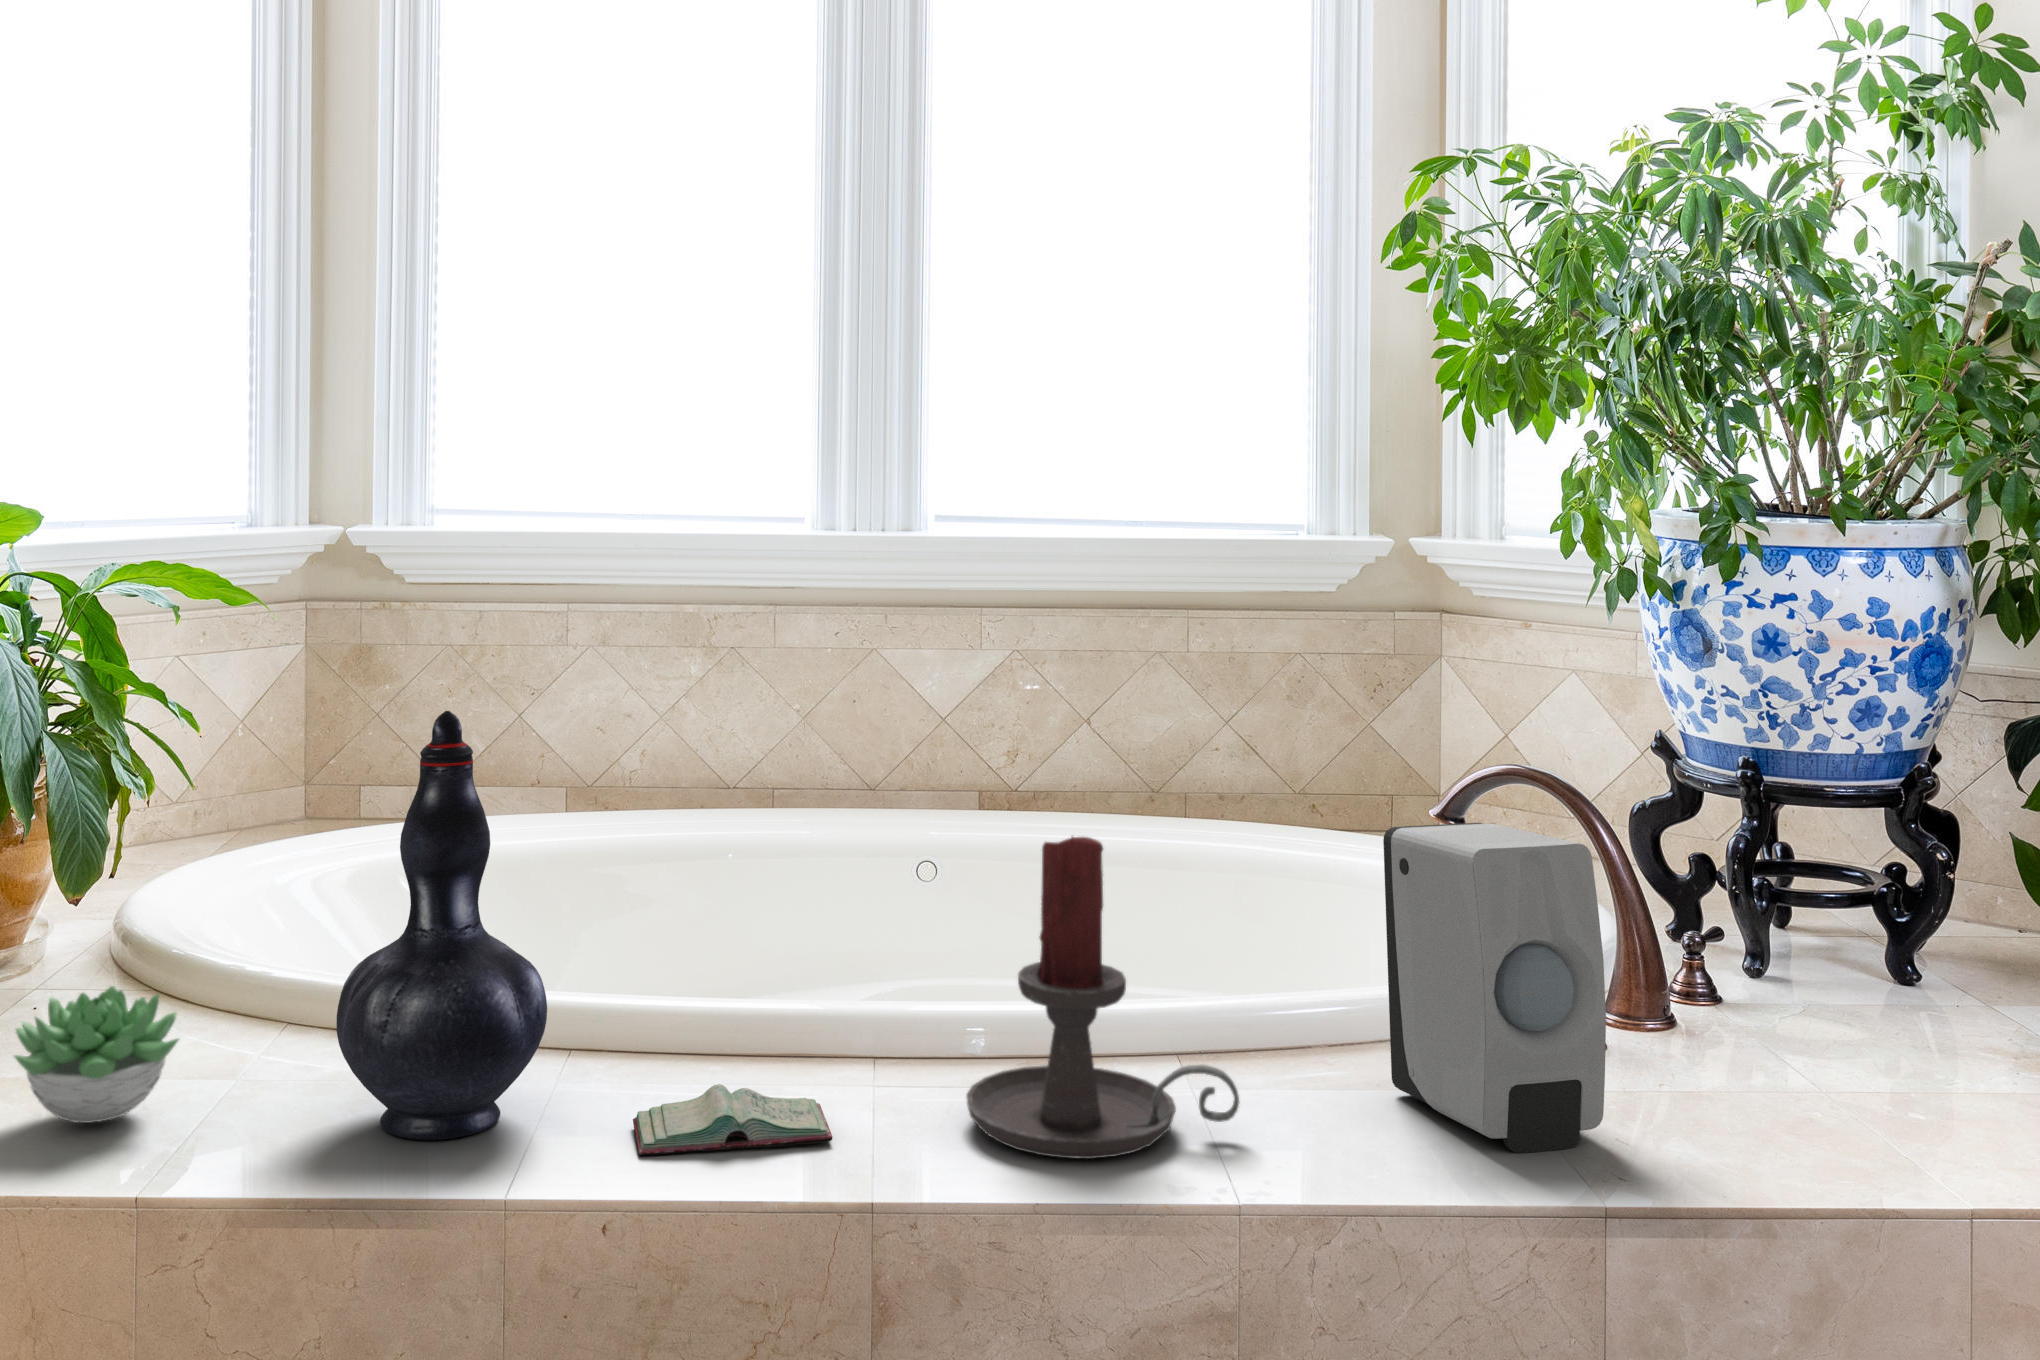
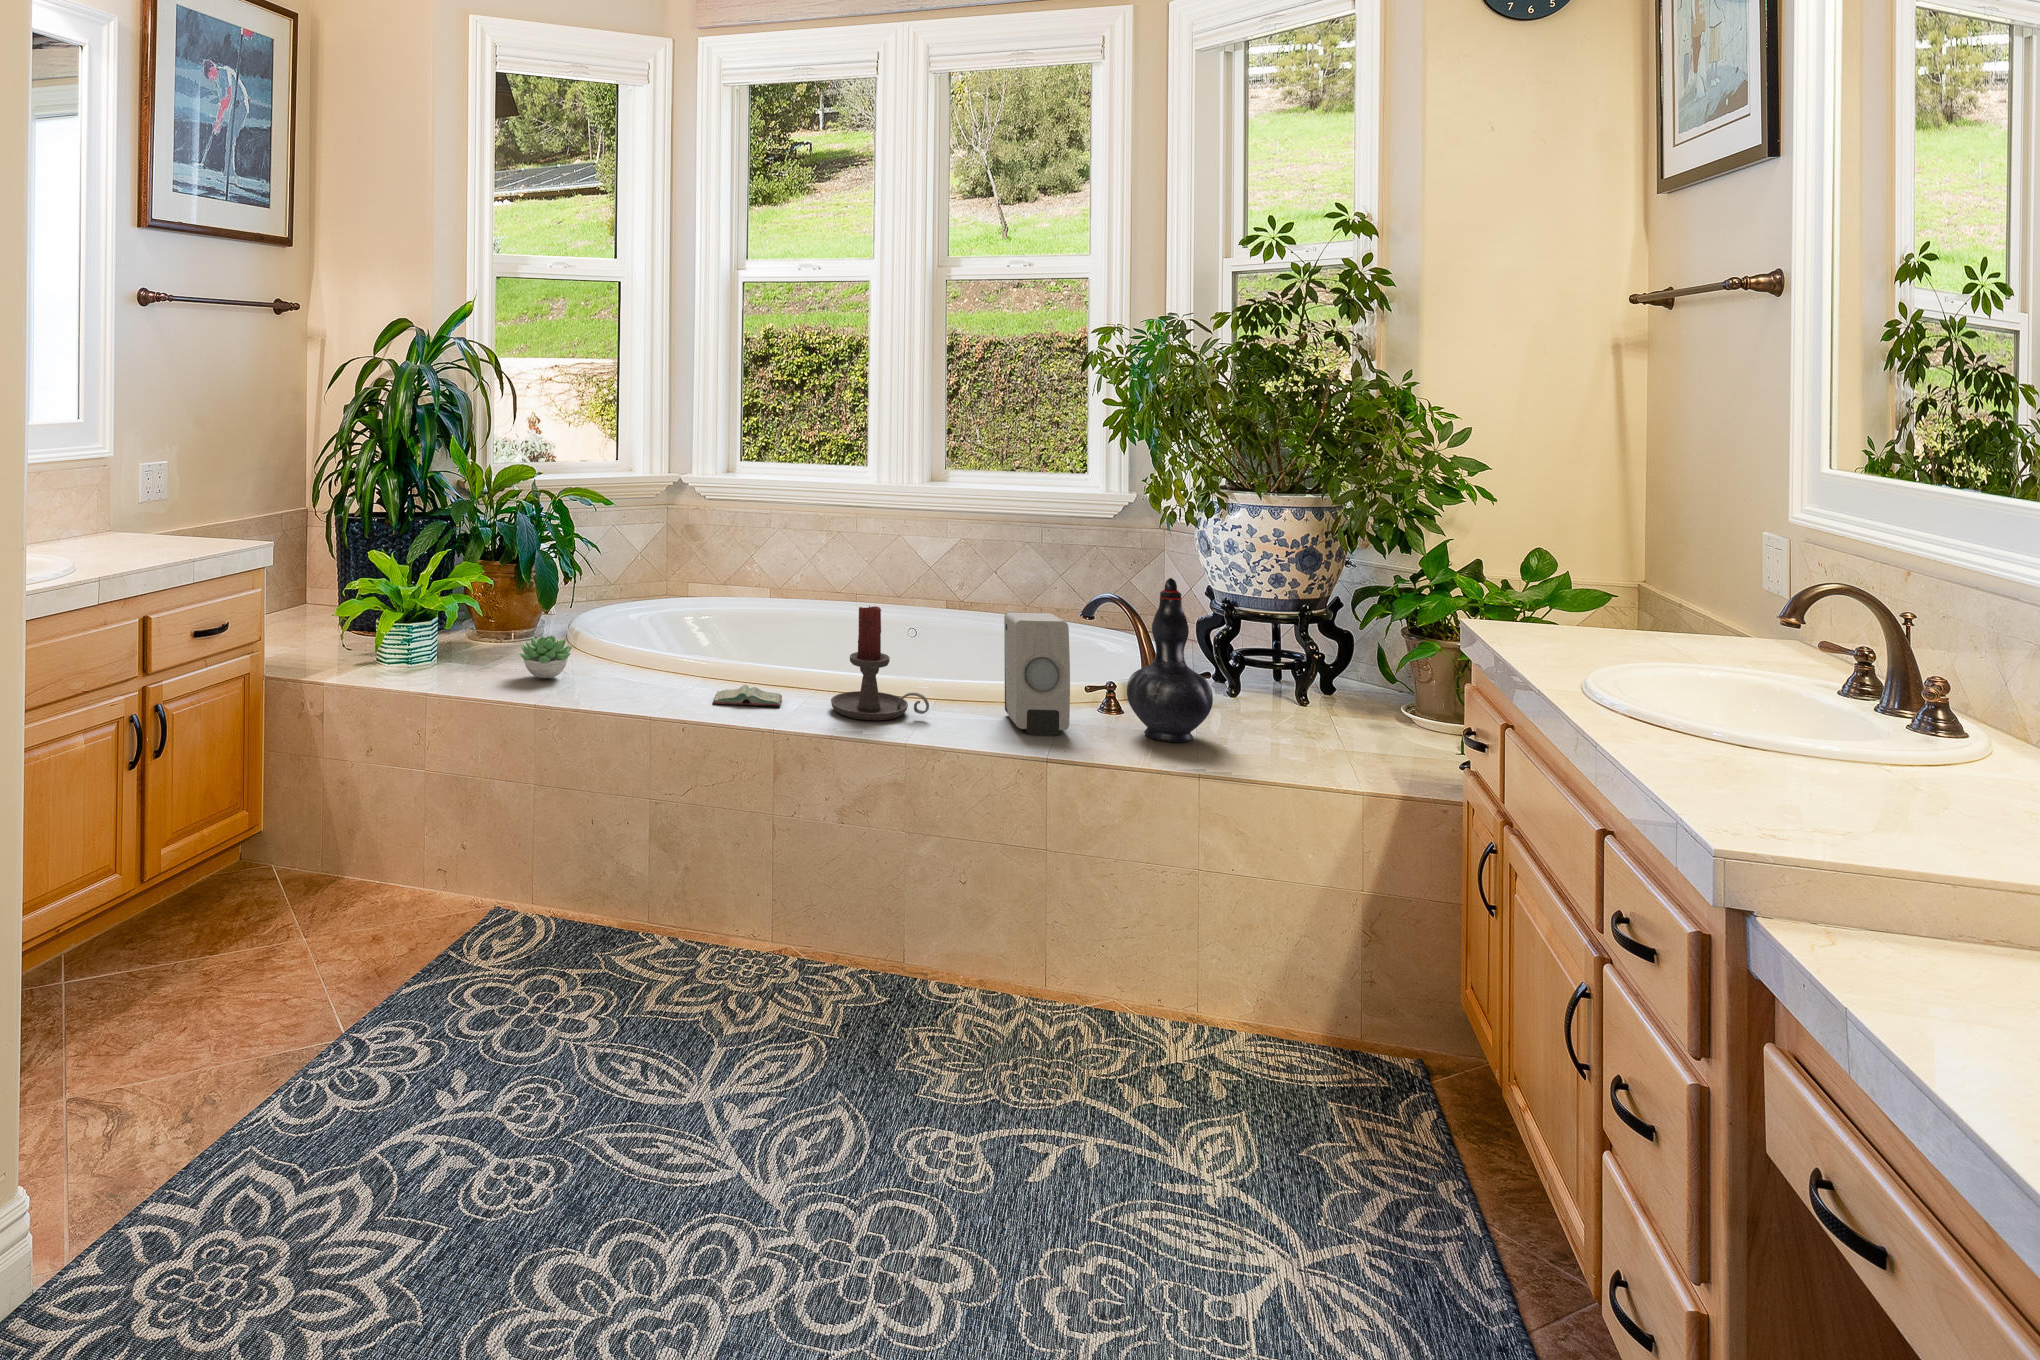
decorative vase: present [337,711,547,1140] -> present [1127,578,1213,742]

